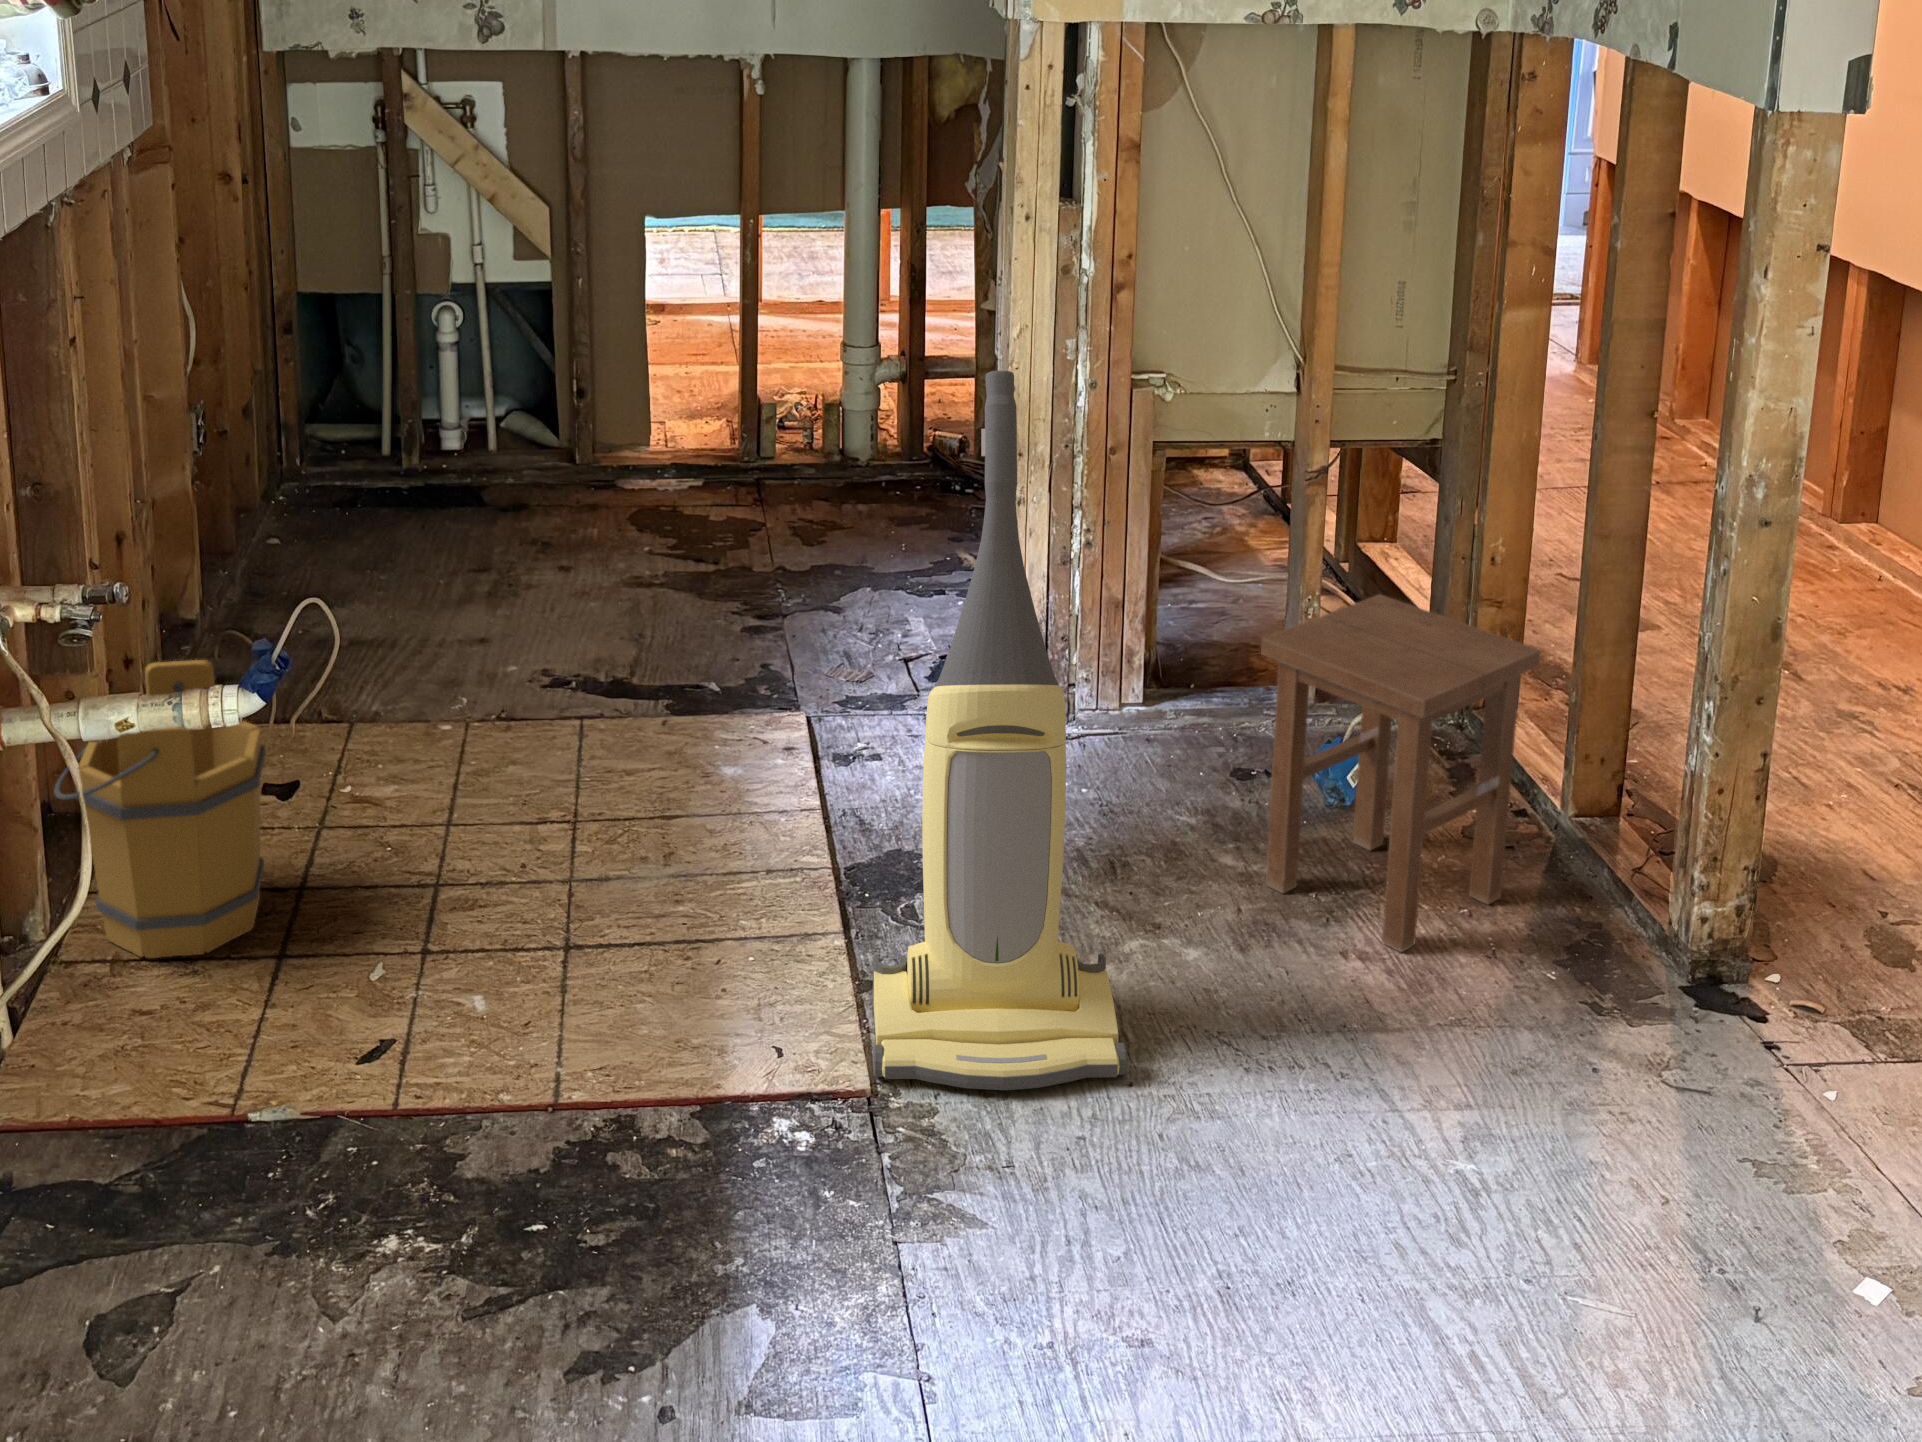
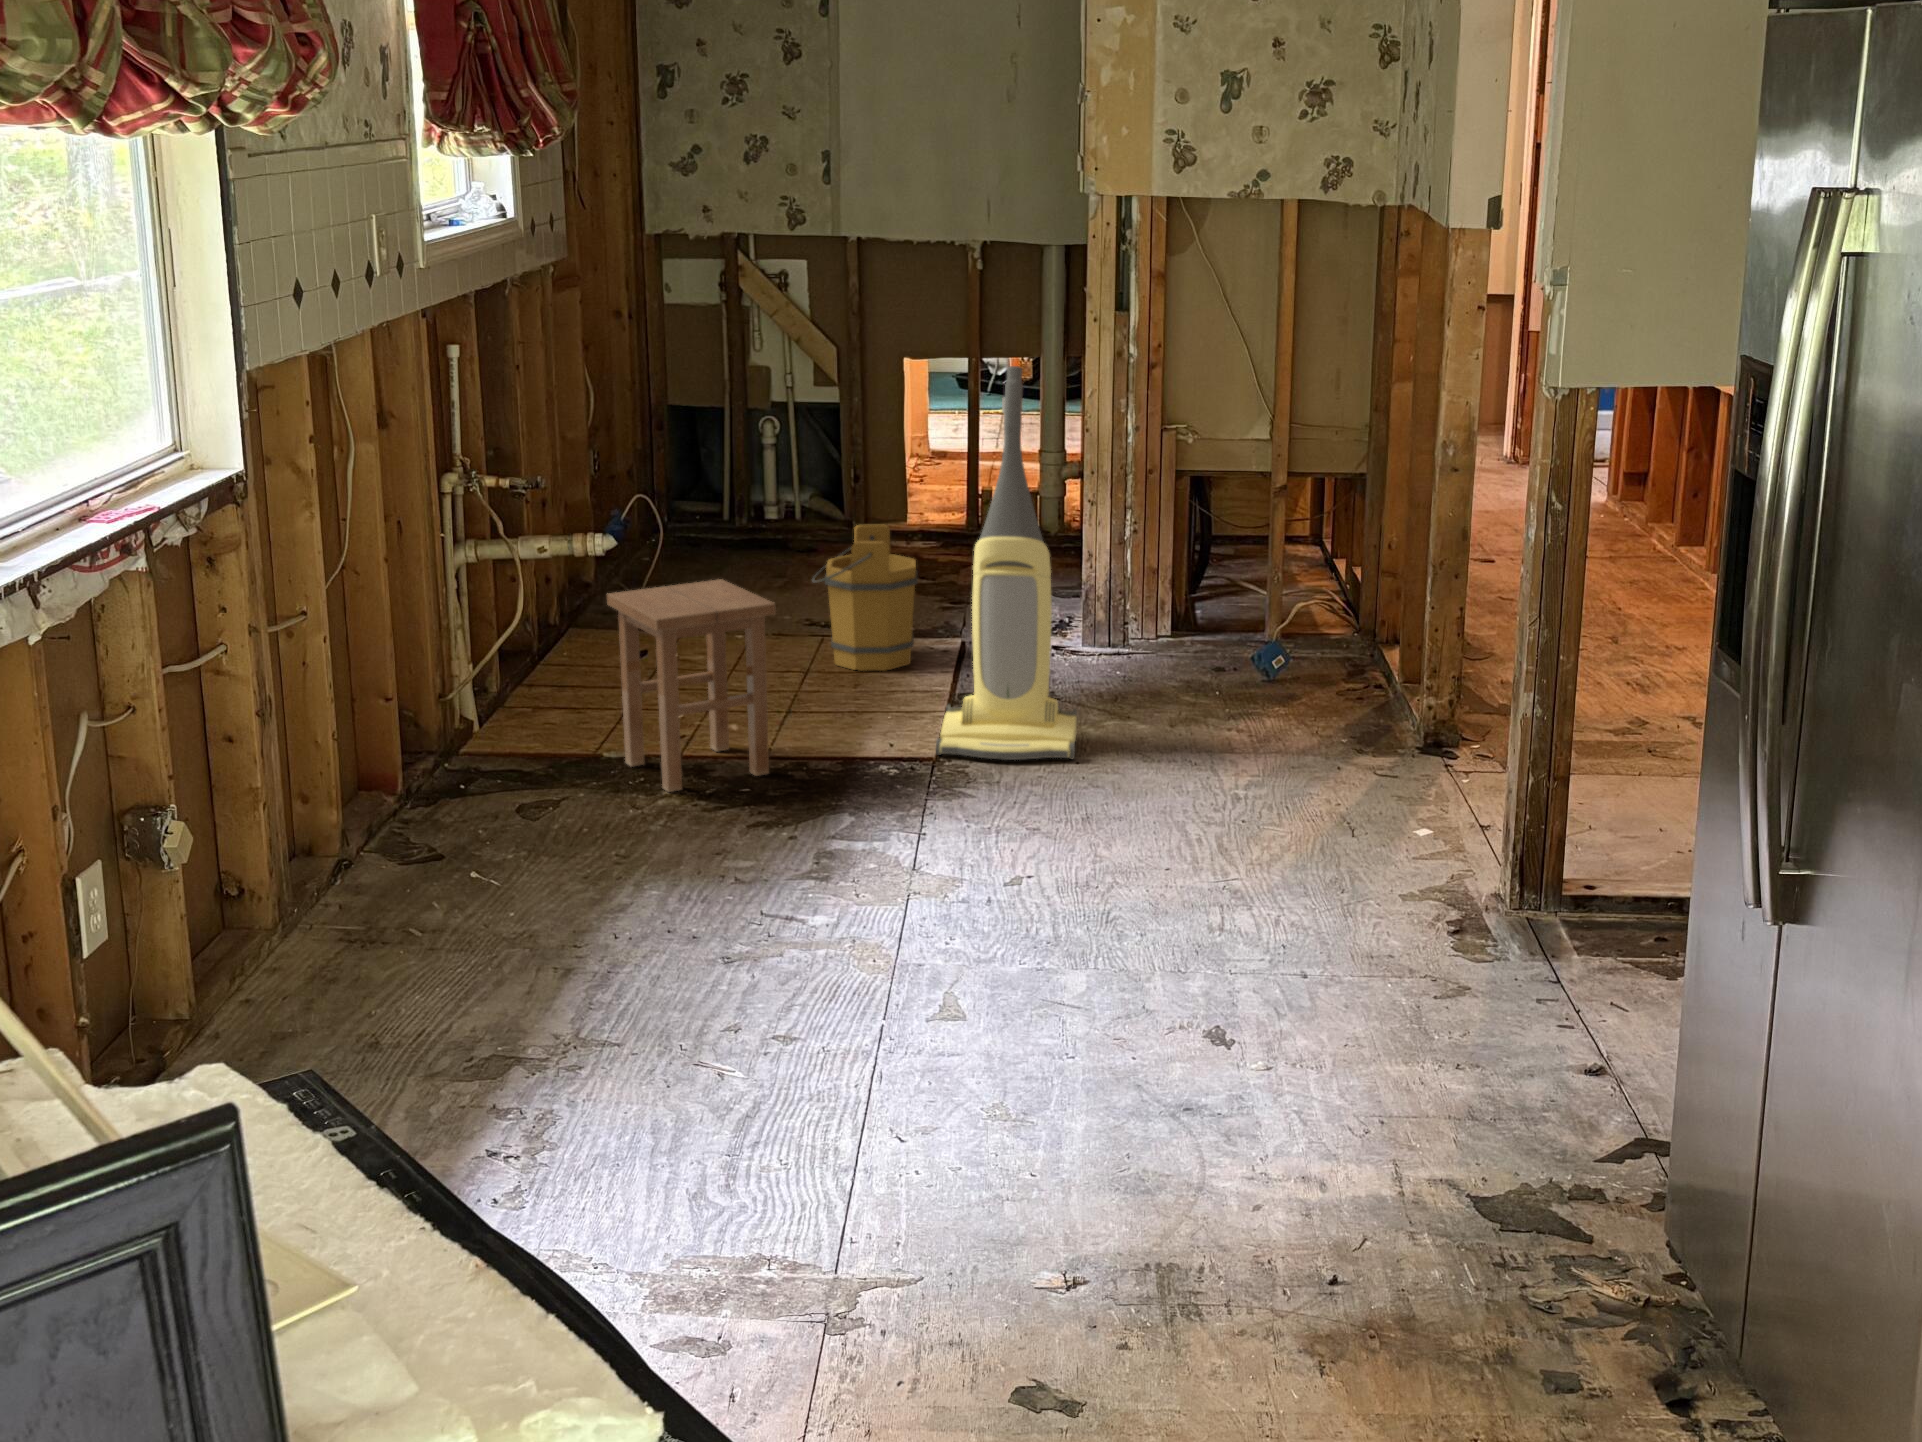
stool: present [1261,595,1541,953] -> present [607,579,776,792]
bucket: present [54,660,266,958] -> present [812,525,918,671]

